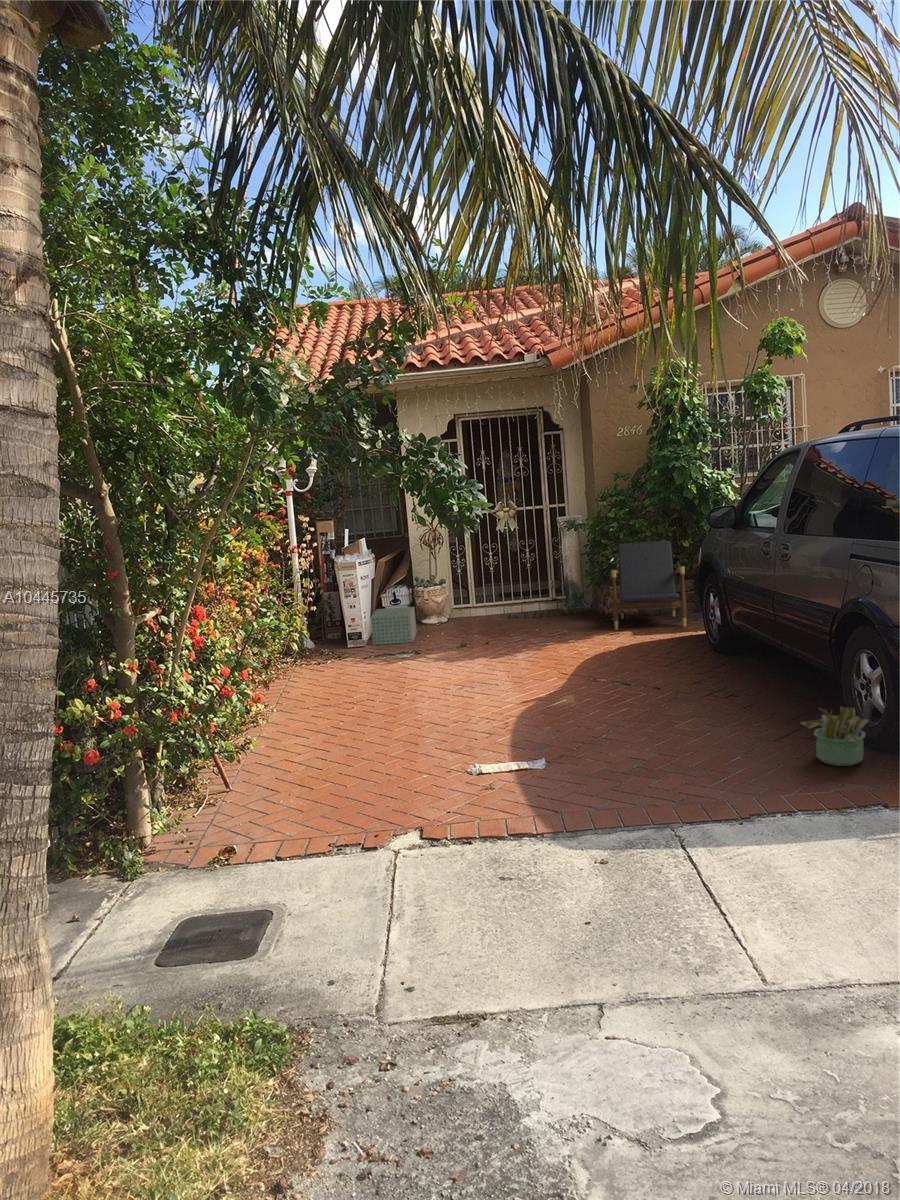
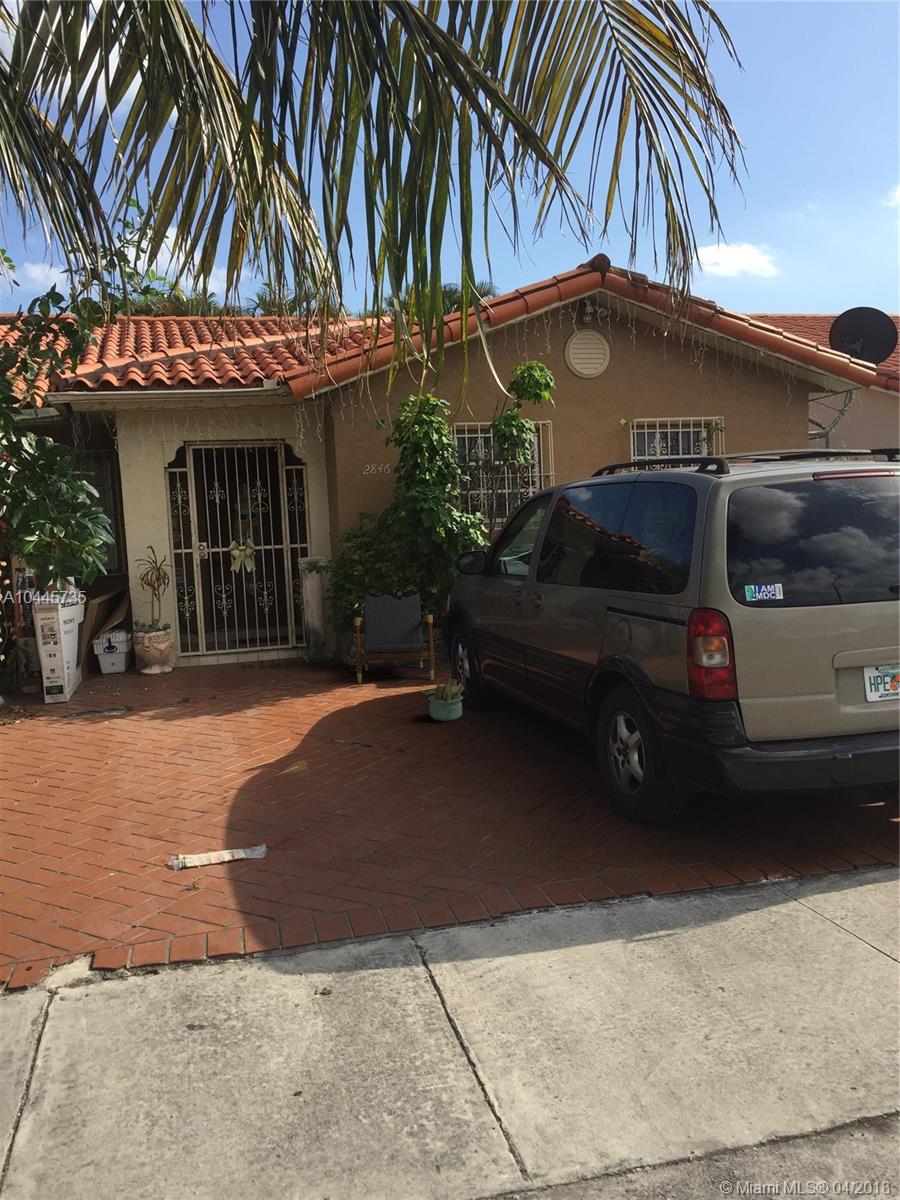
storage box: present [371,607,417,645] -> none [73,656,131,701]
decorative plant: present [801,707,868,766] -> present [422,679,464,721]

